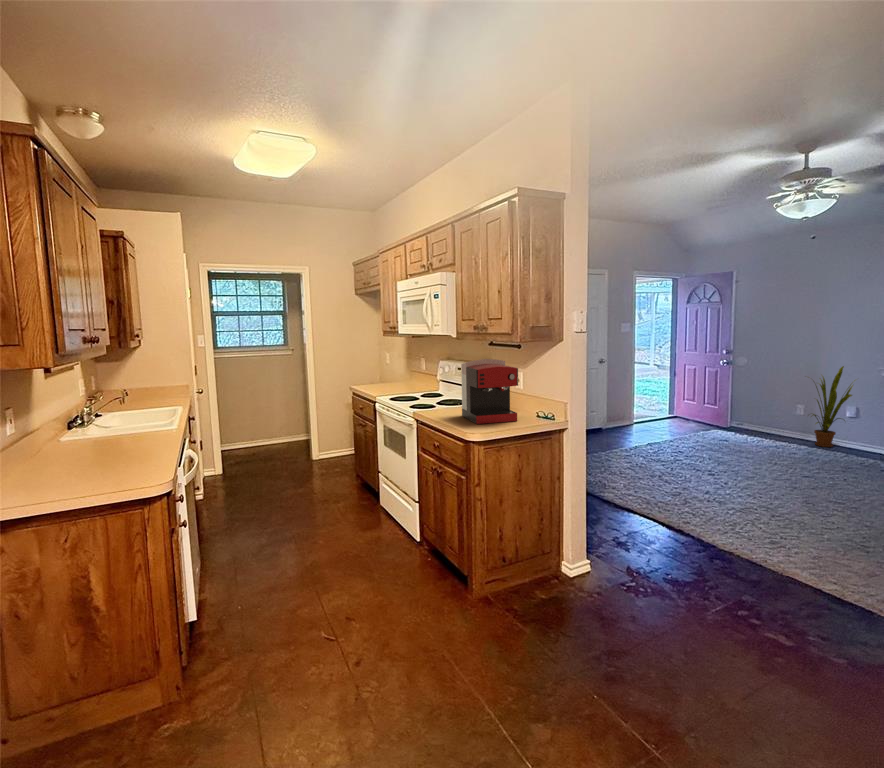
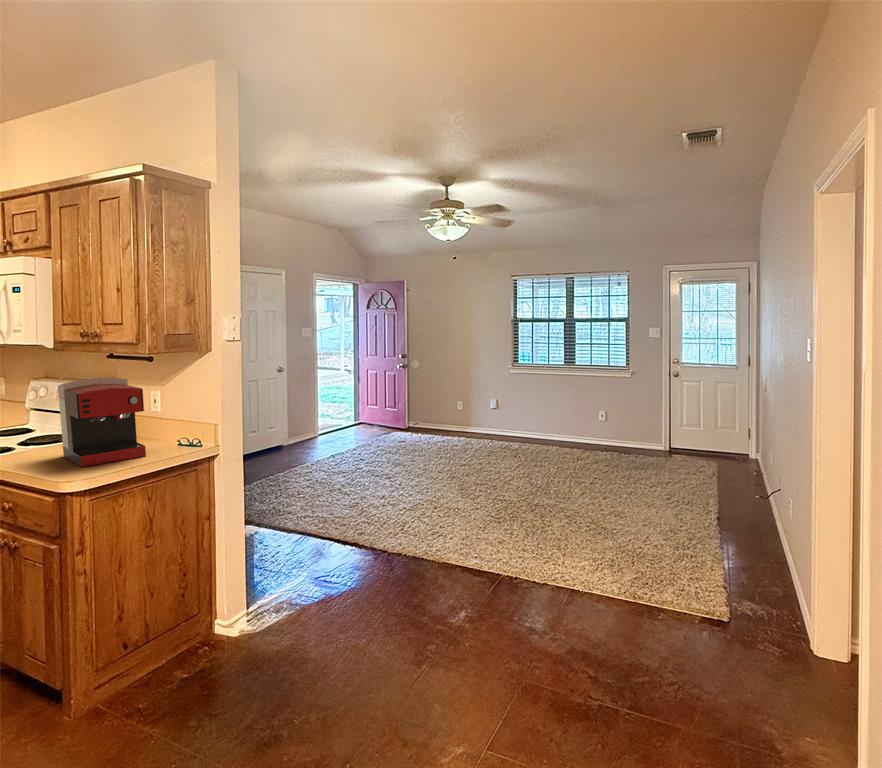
house plant: present [813,366,853,447] -> none [461,368,500,440]

